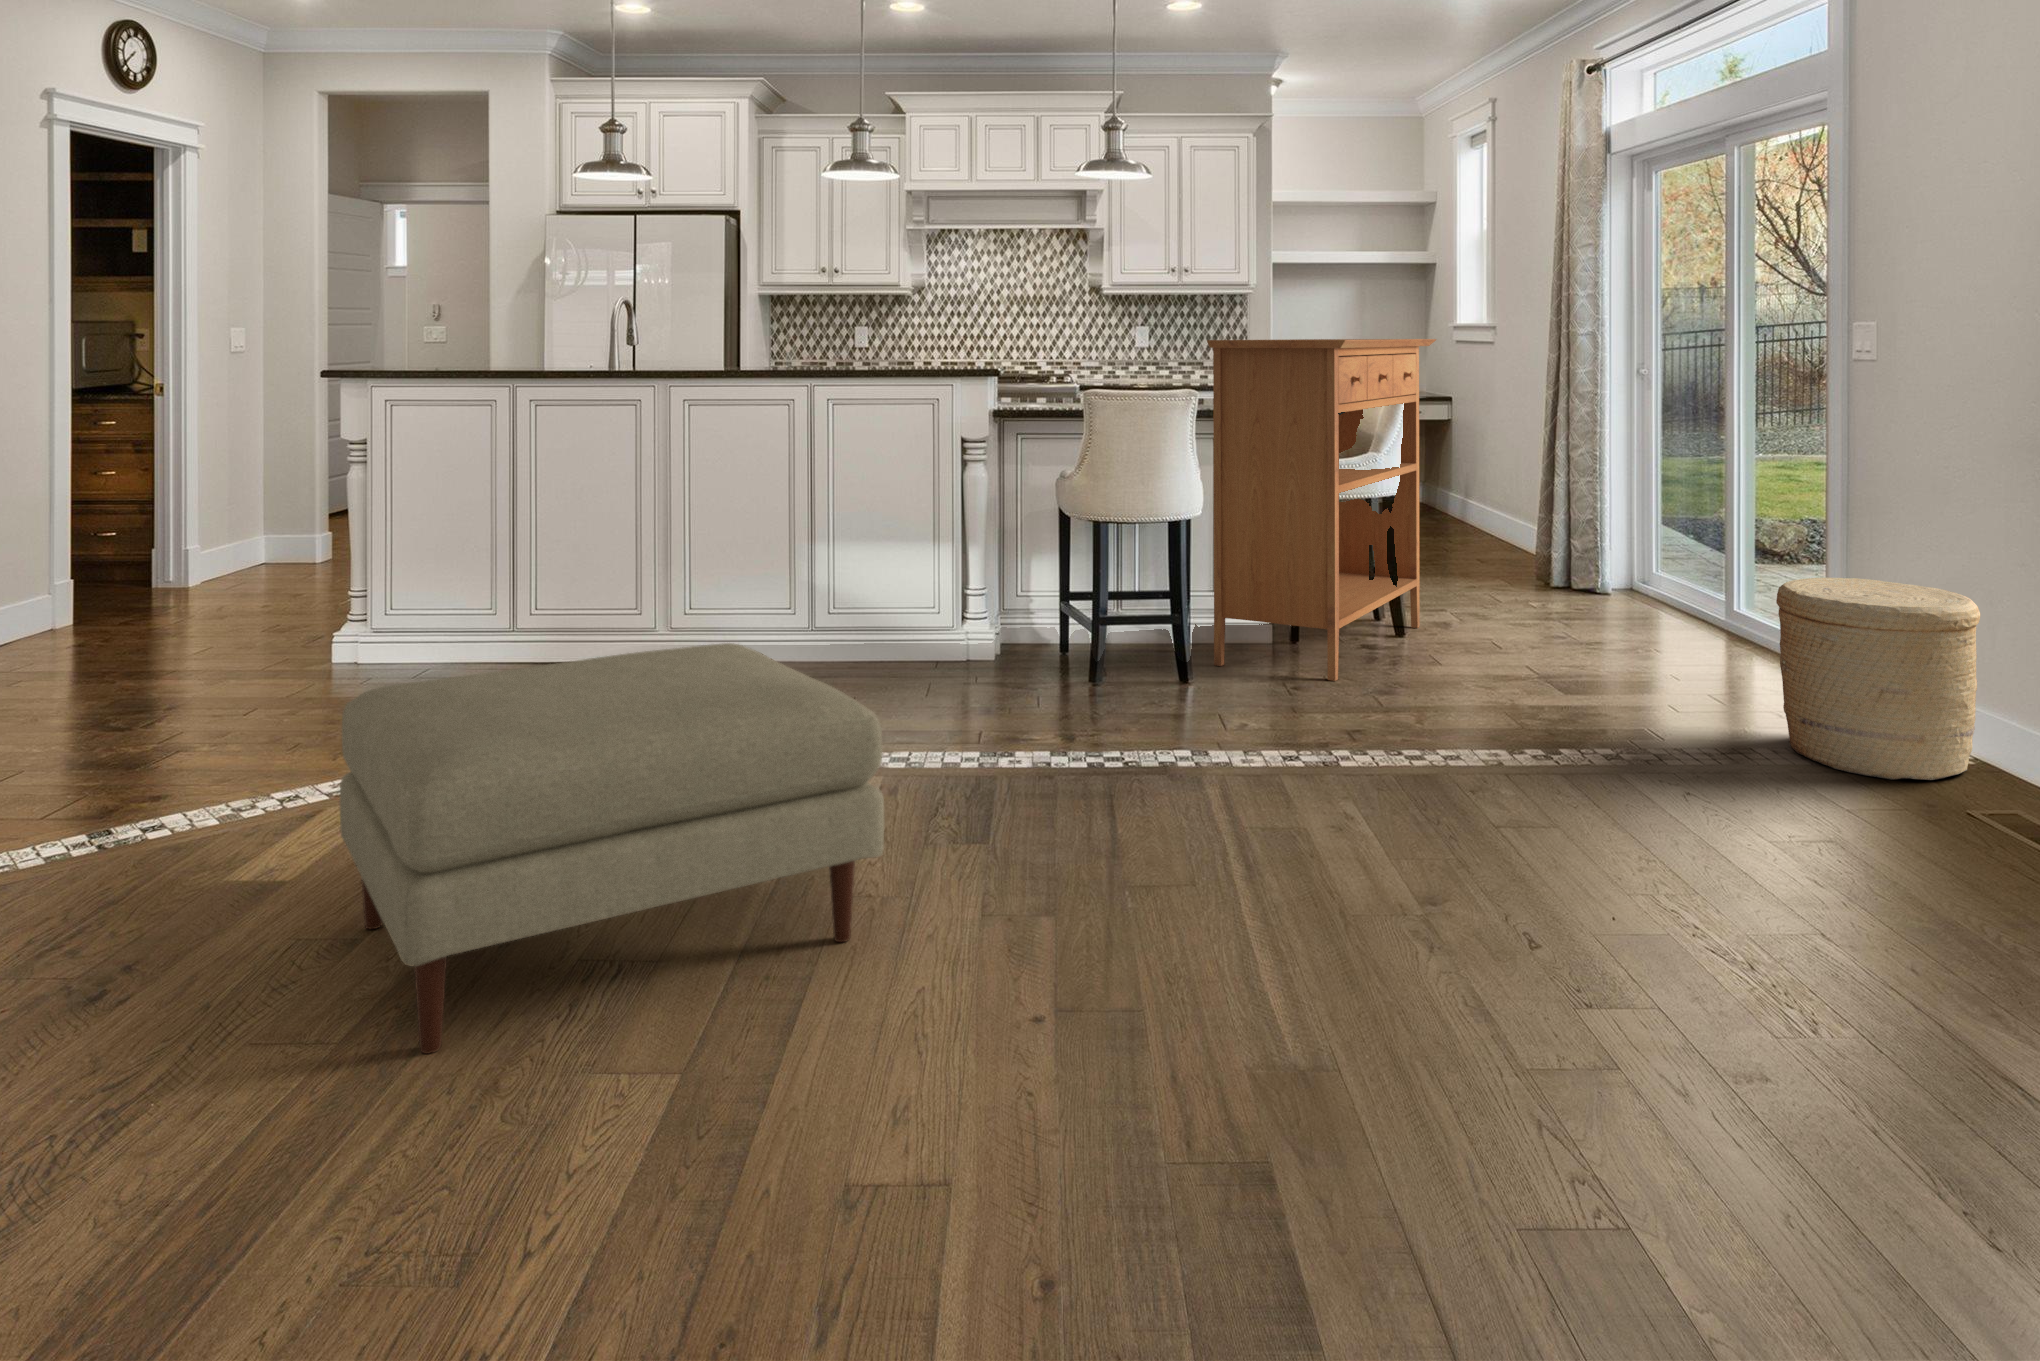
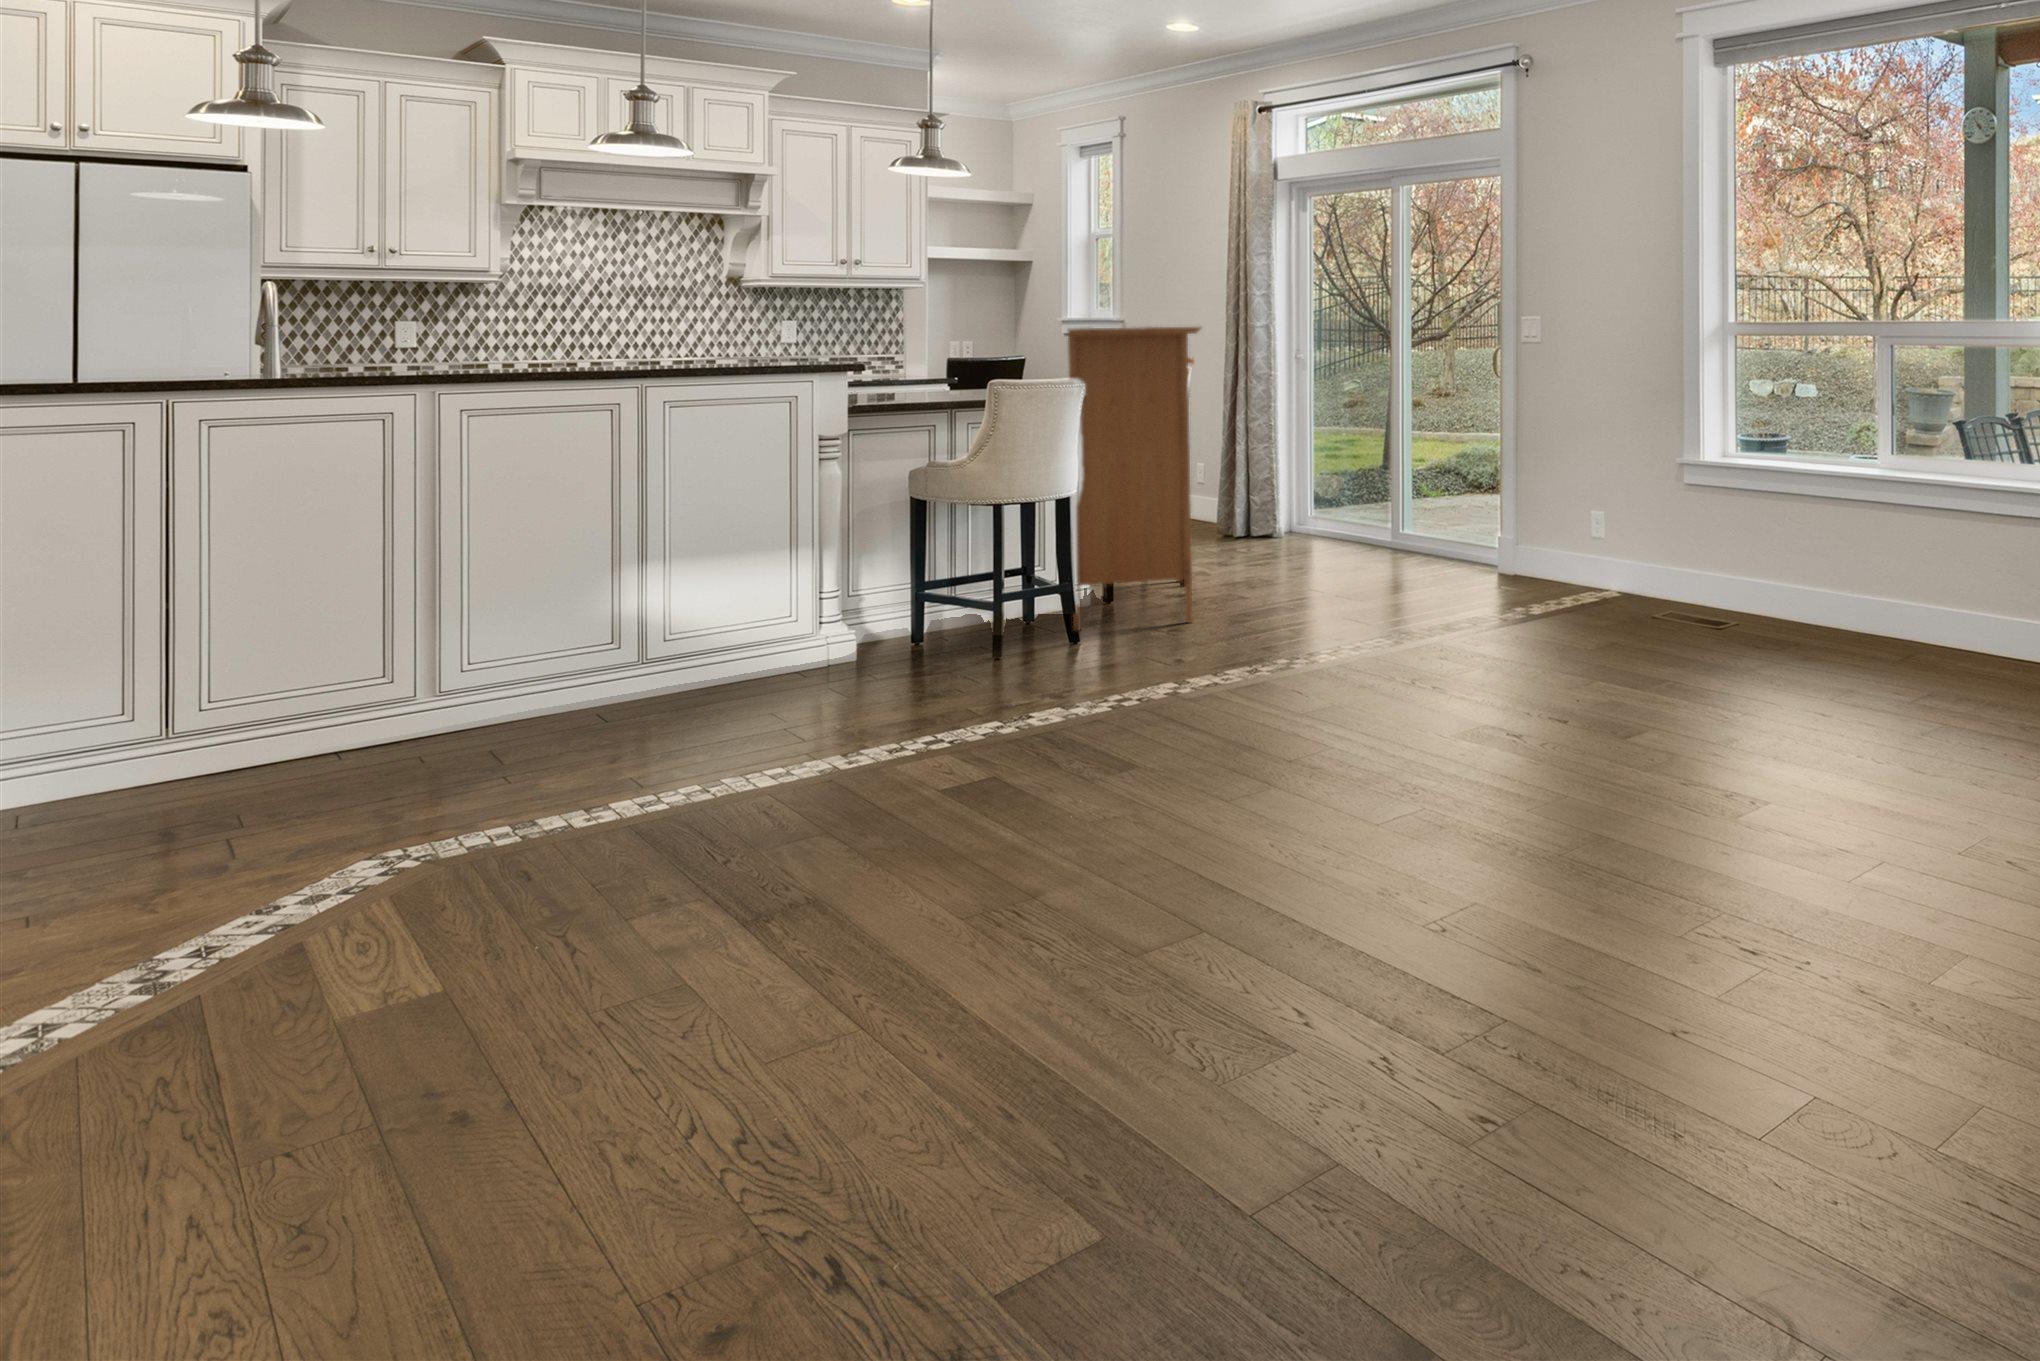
woven basket: present [1776,578,1980,780] -> none [1520,484,1636,608]
ottoman: present [340,643,884,1054] -> none [670,617,1214,970]

